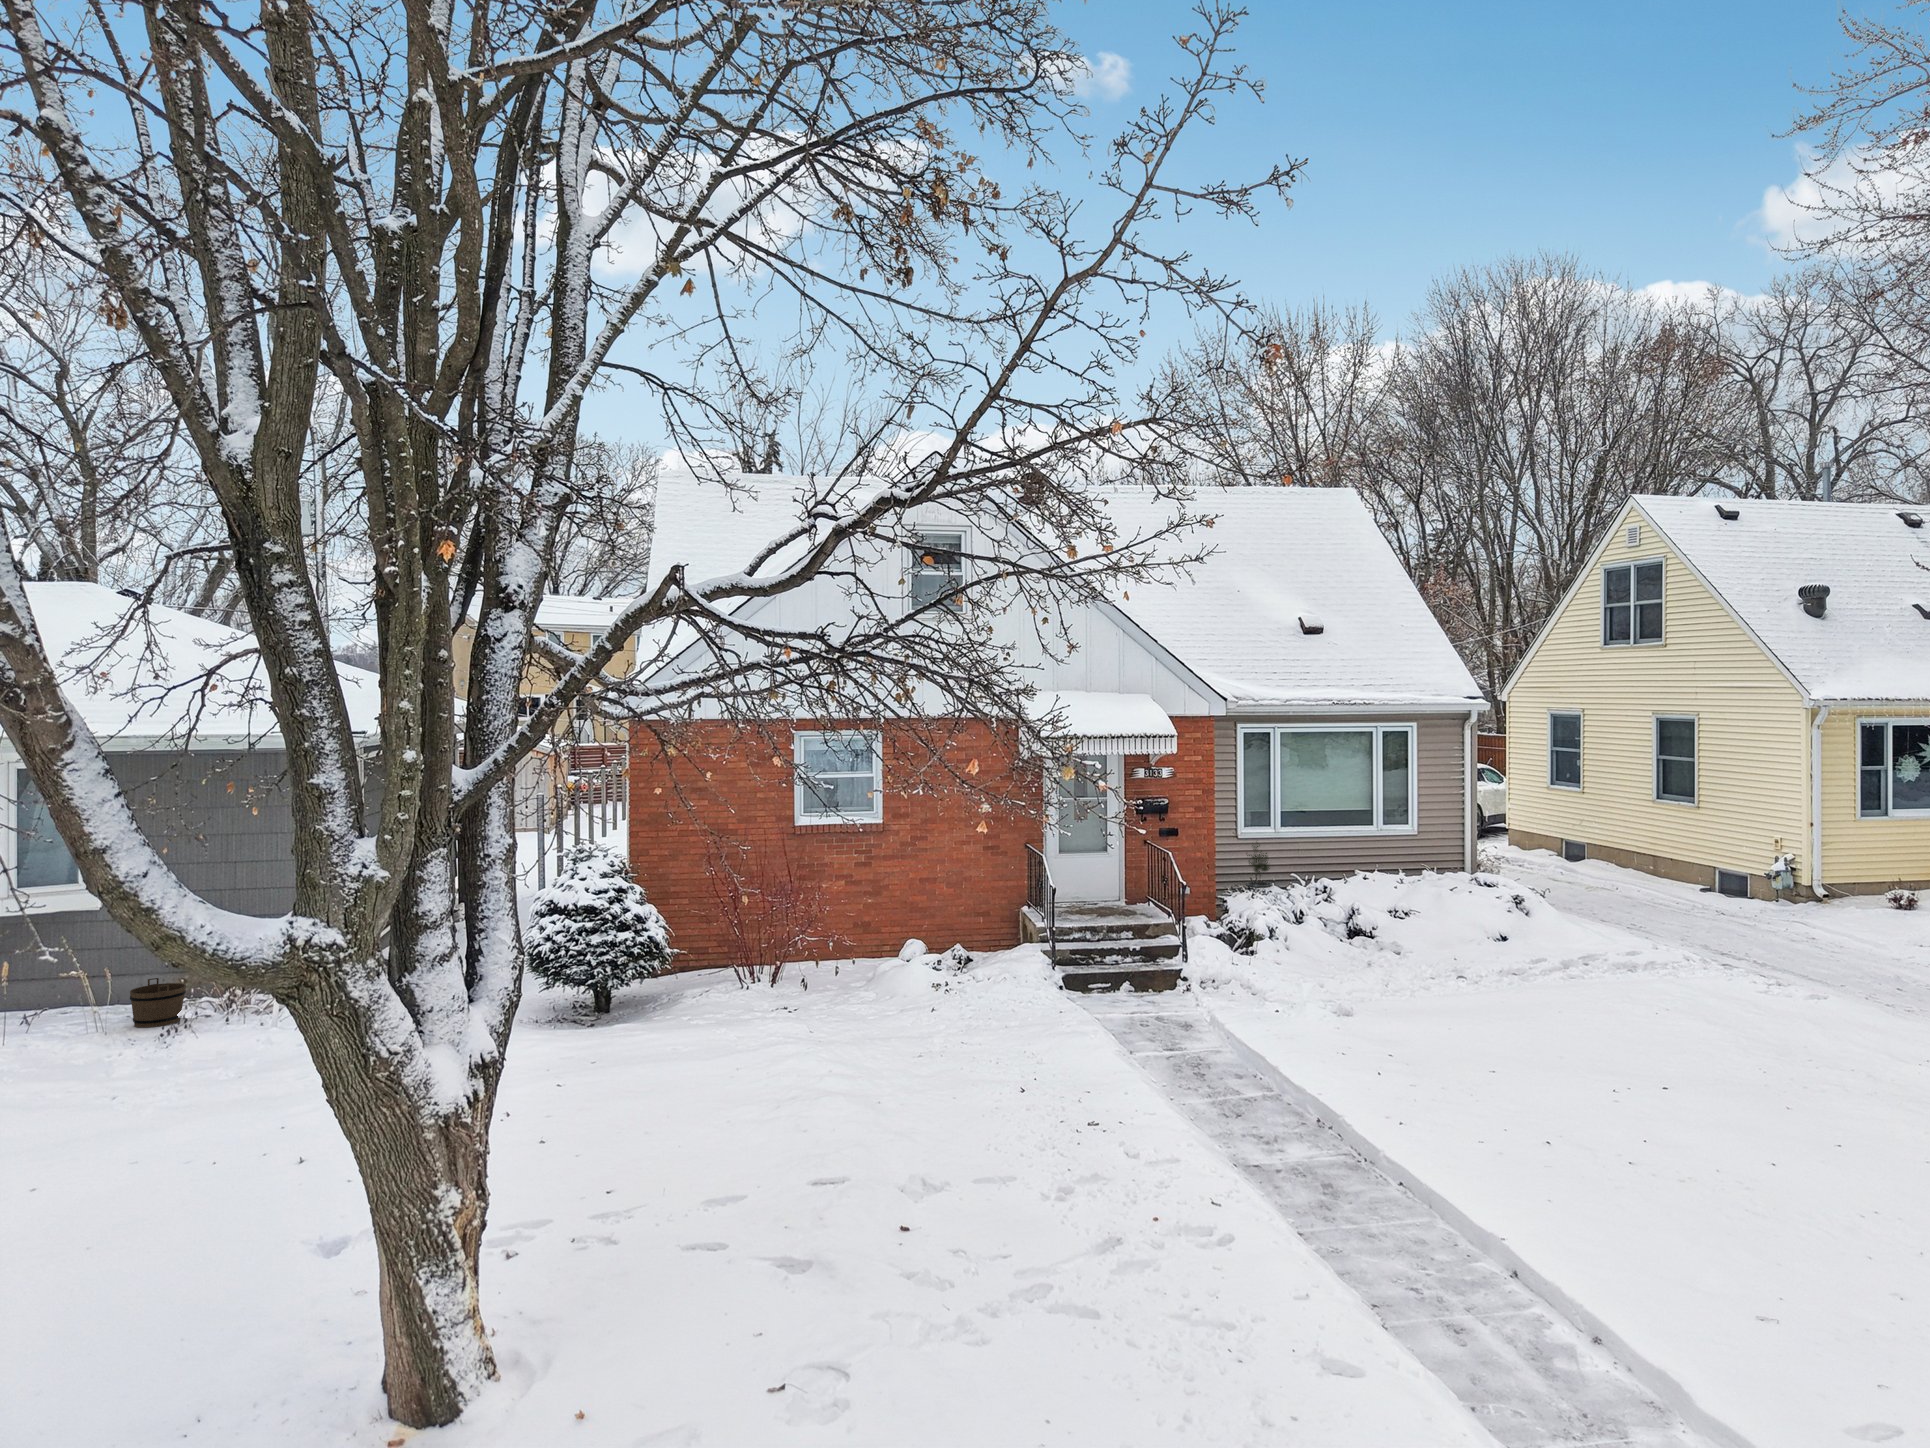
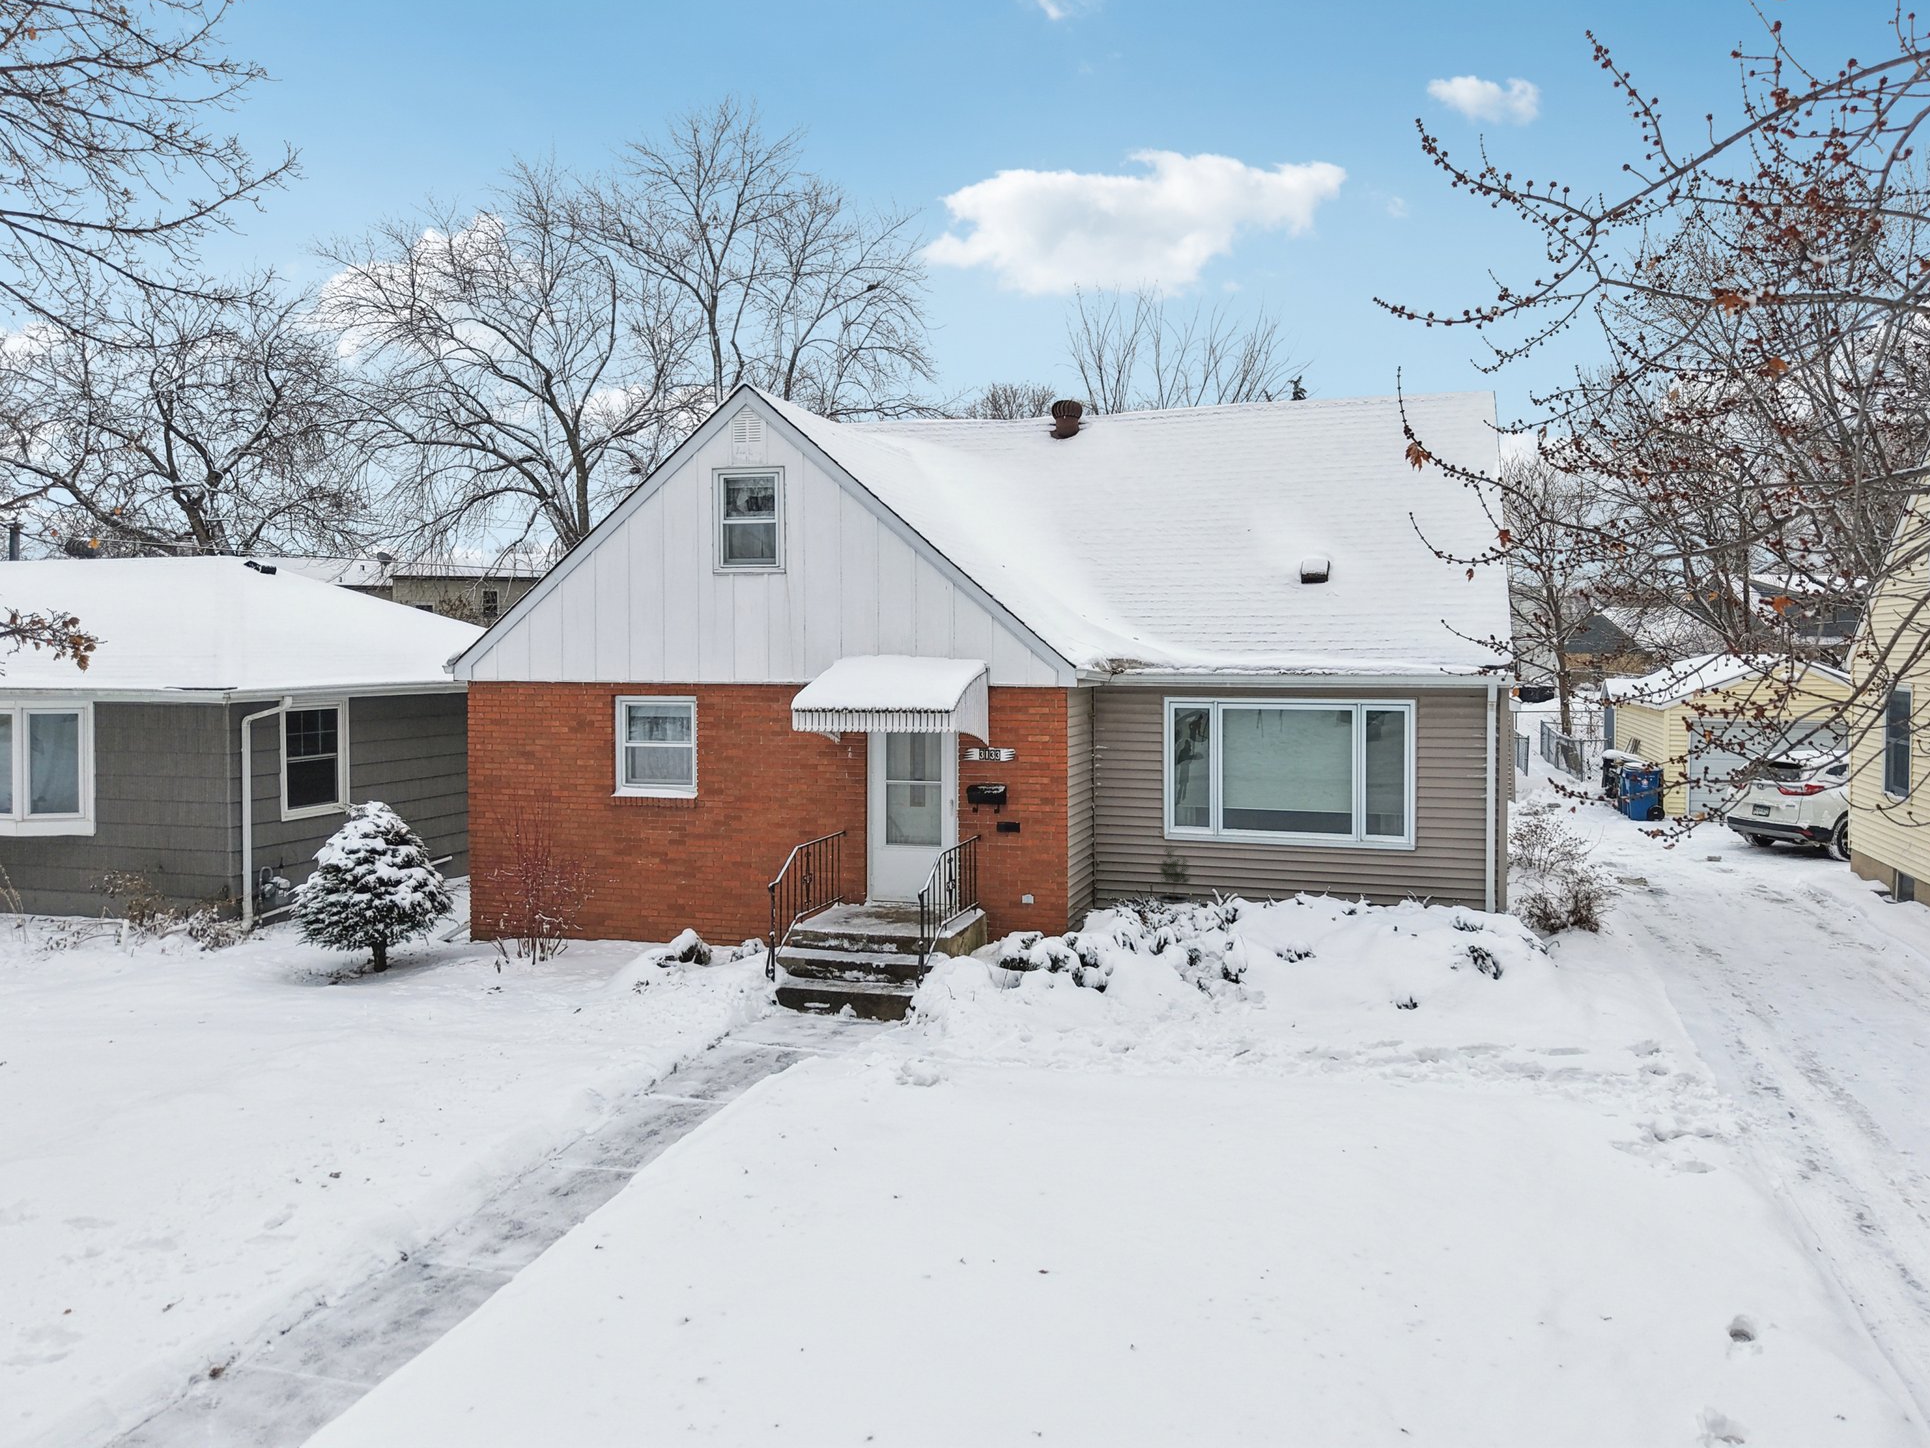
bucket: present [130,978,186,1027] -> none [70,891,119,933]

